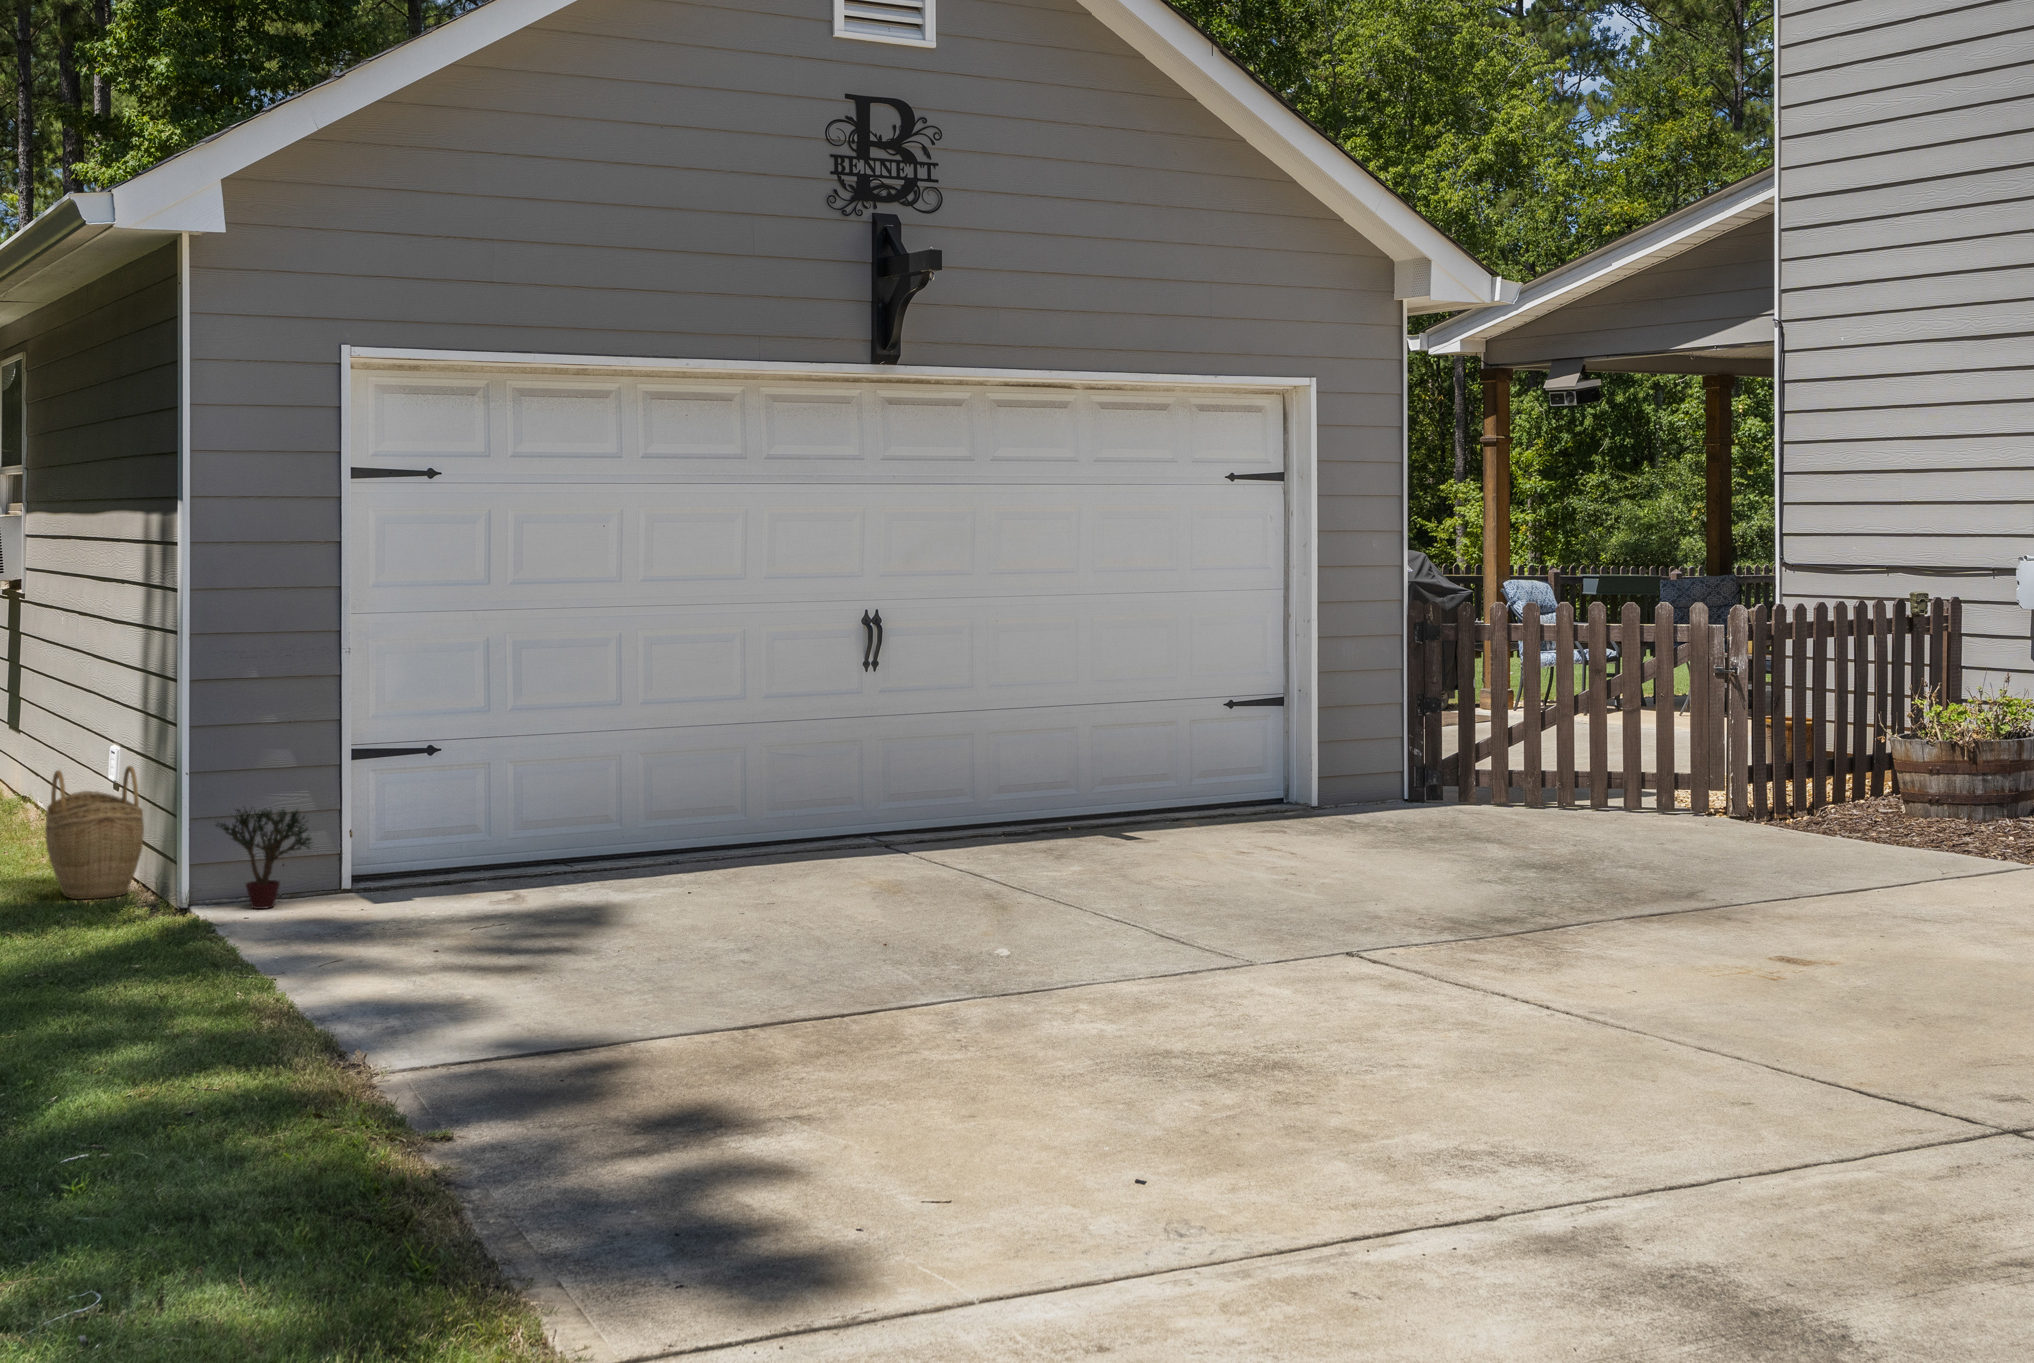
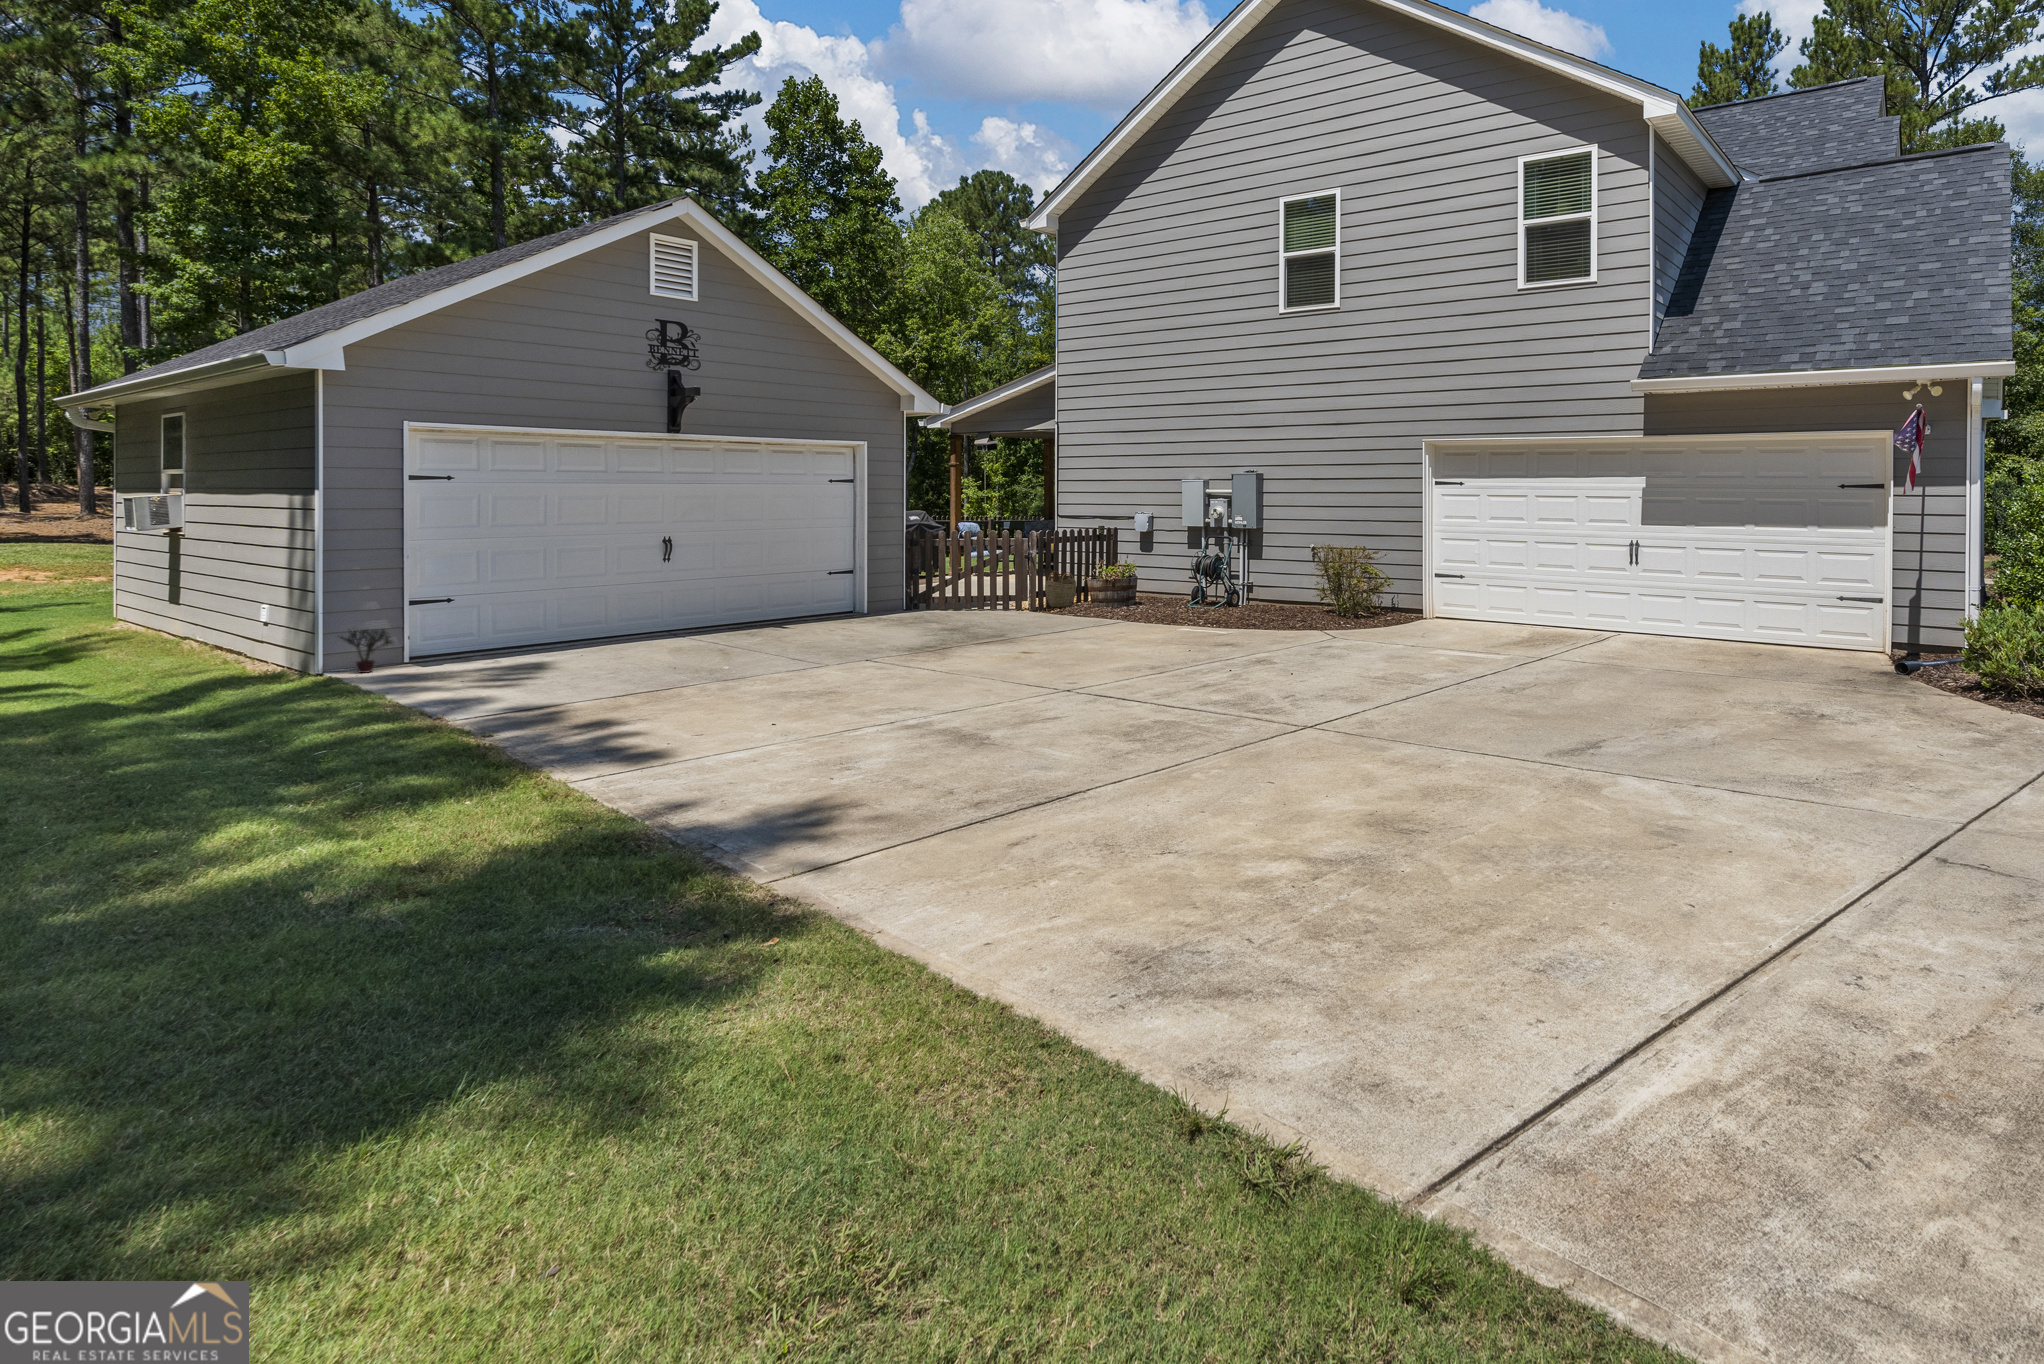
woven basket: present [45,766,144,899] -> present [1045,571,1076,607]

